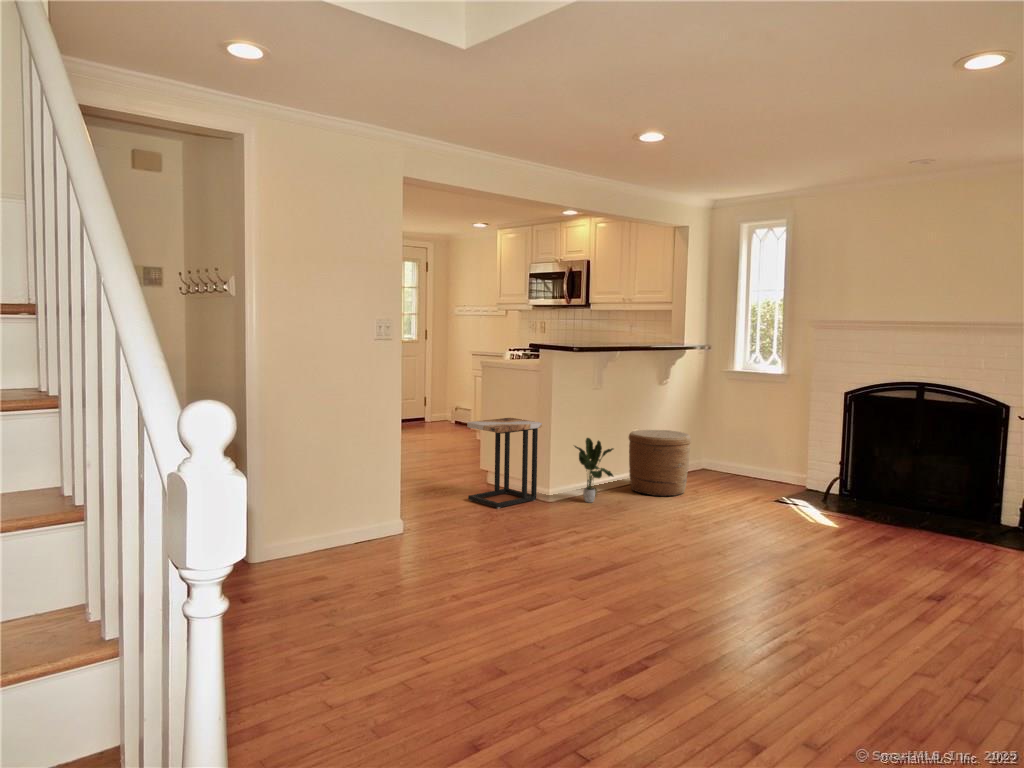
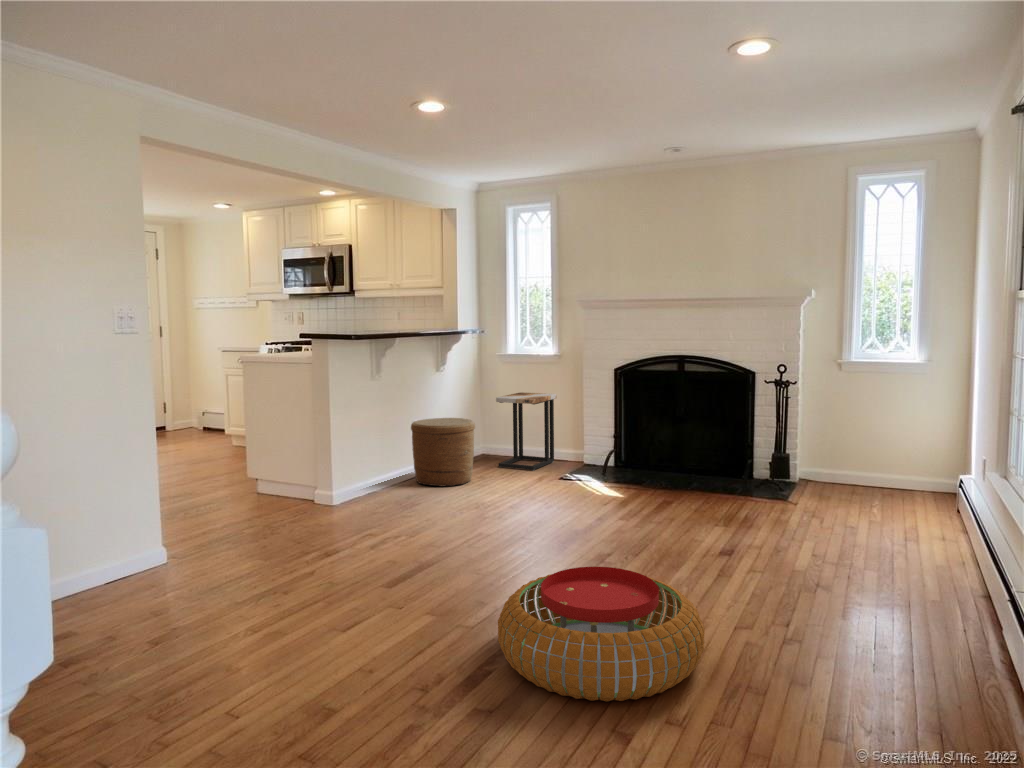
side table: present [467,418,542,508] -> present [496,392,557,471]
potted plant: present [575,438,613,502] -> none [354,431,400,501]
pouf: none [662,584,866,712] -> present [498,567,705,702]

